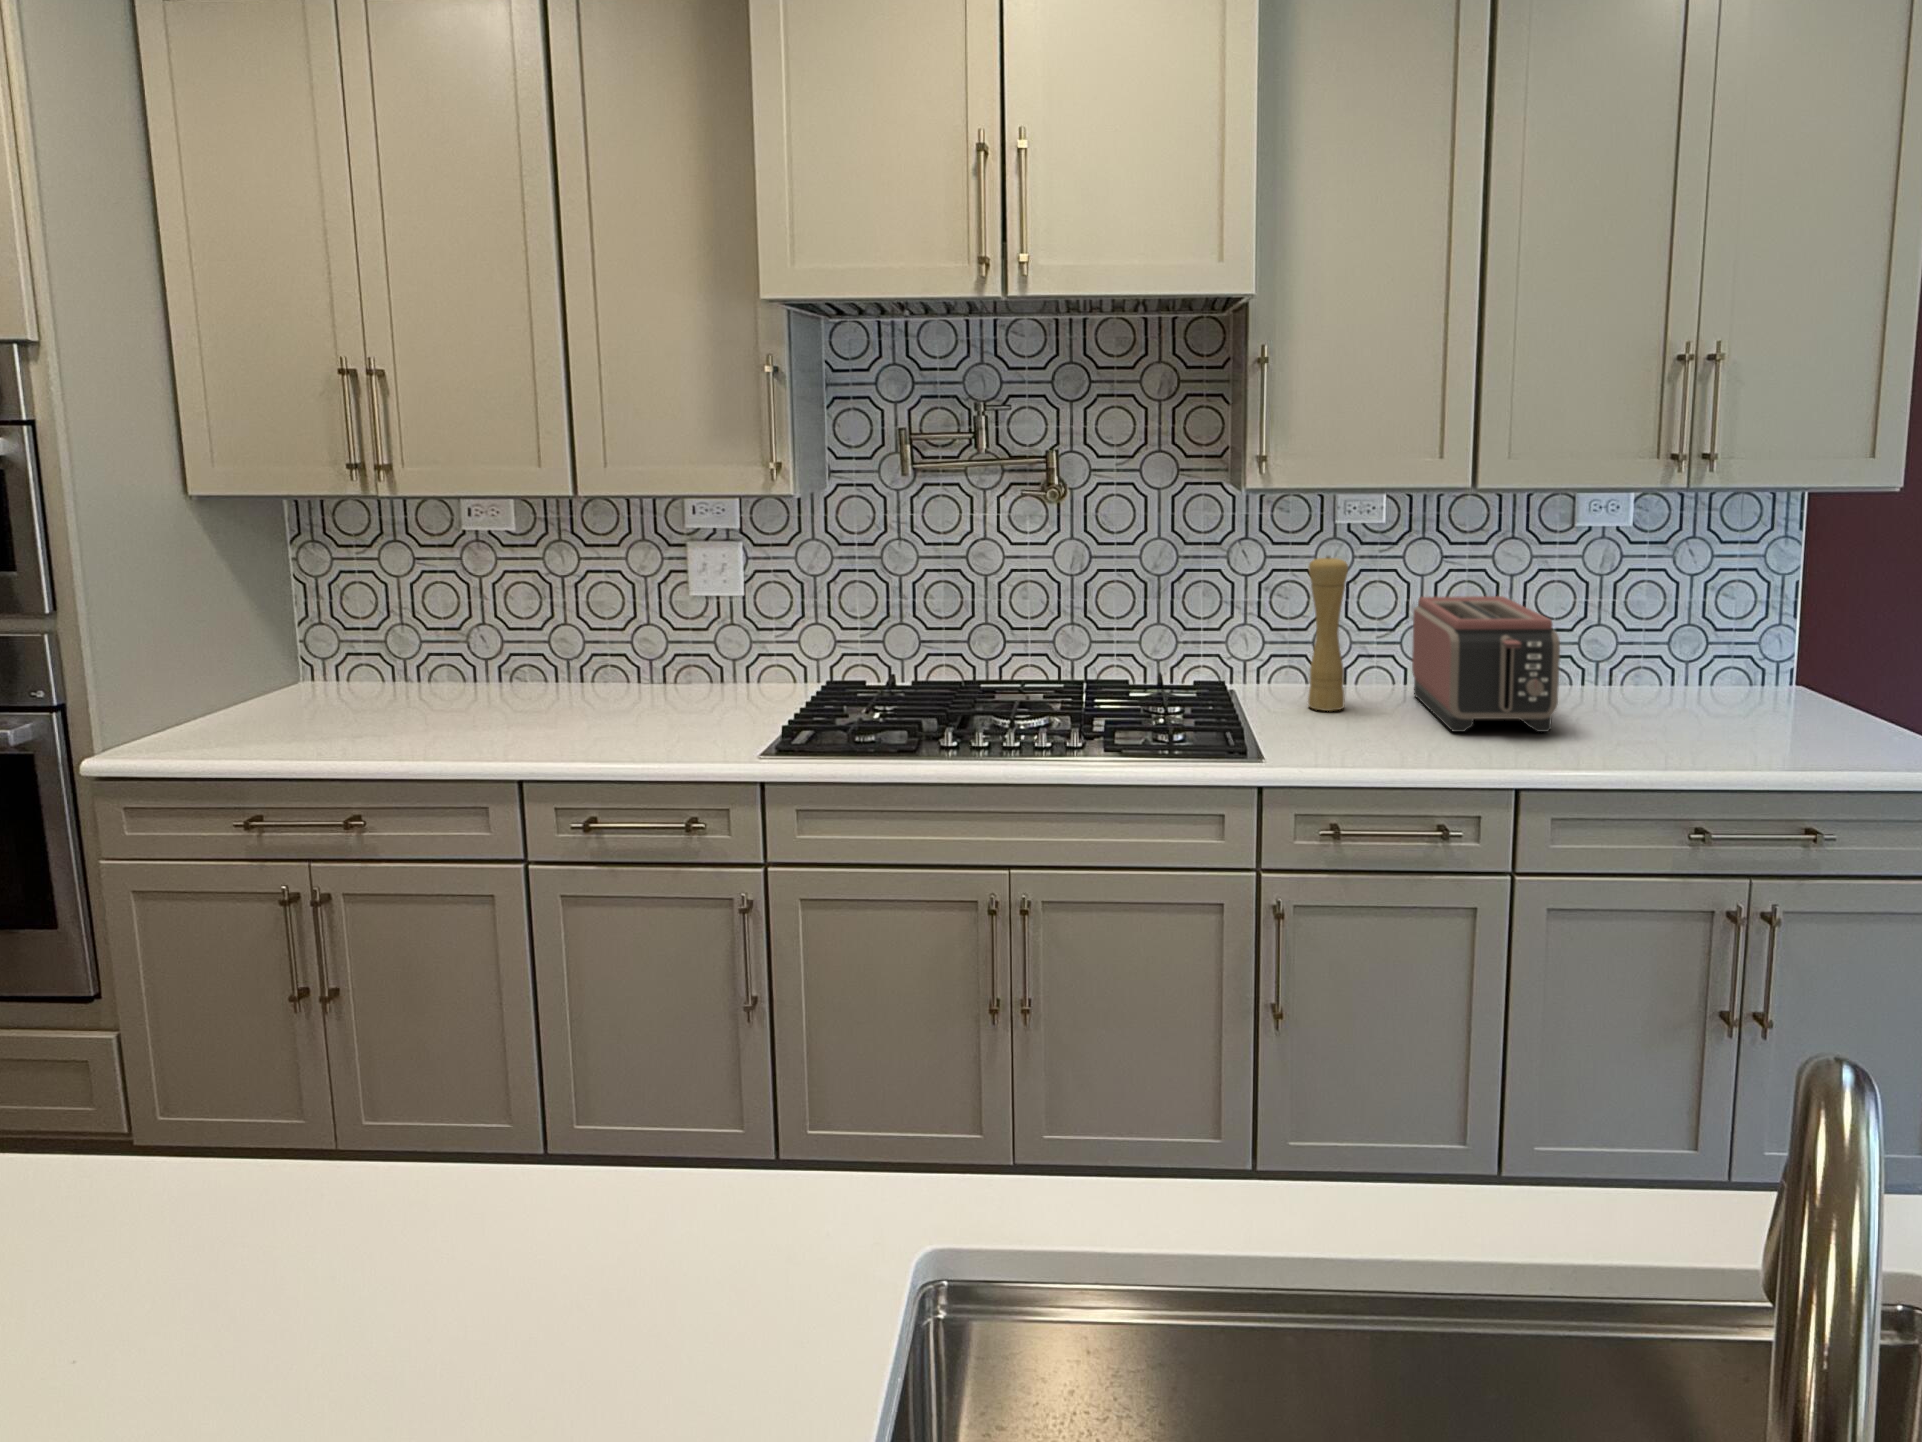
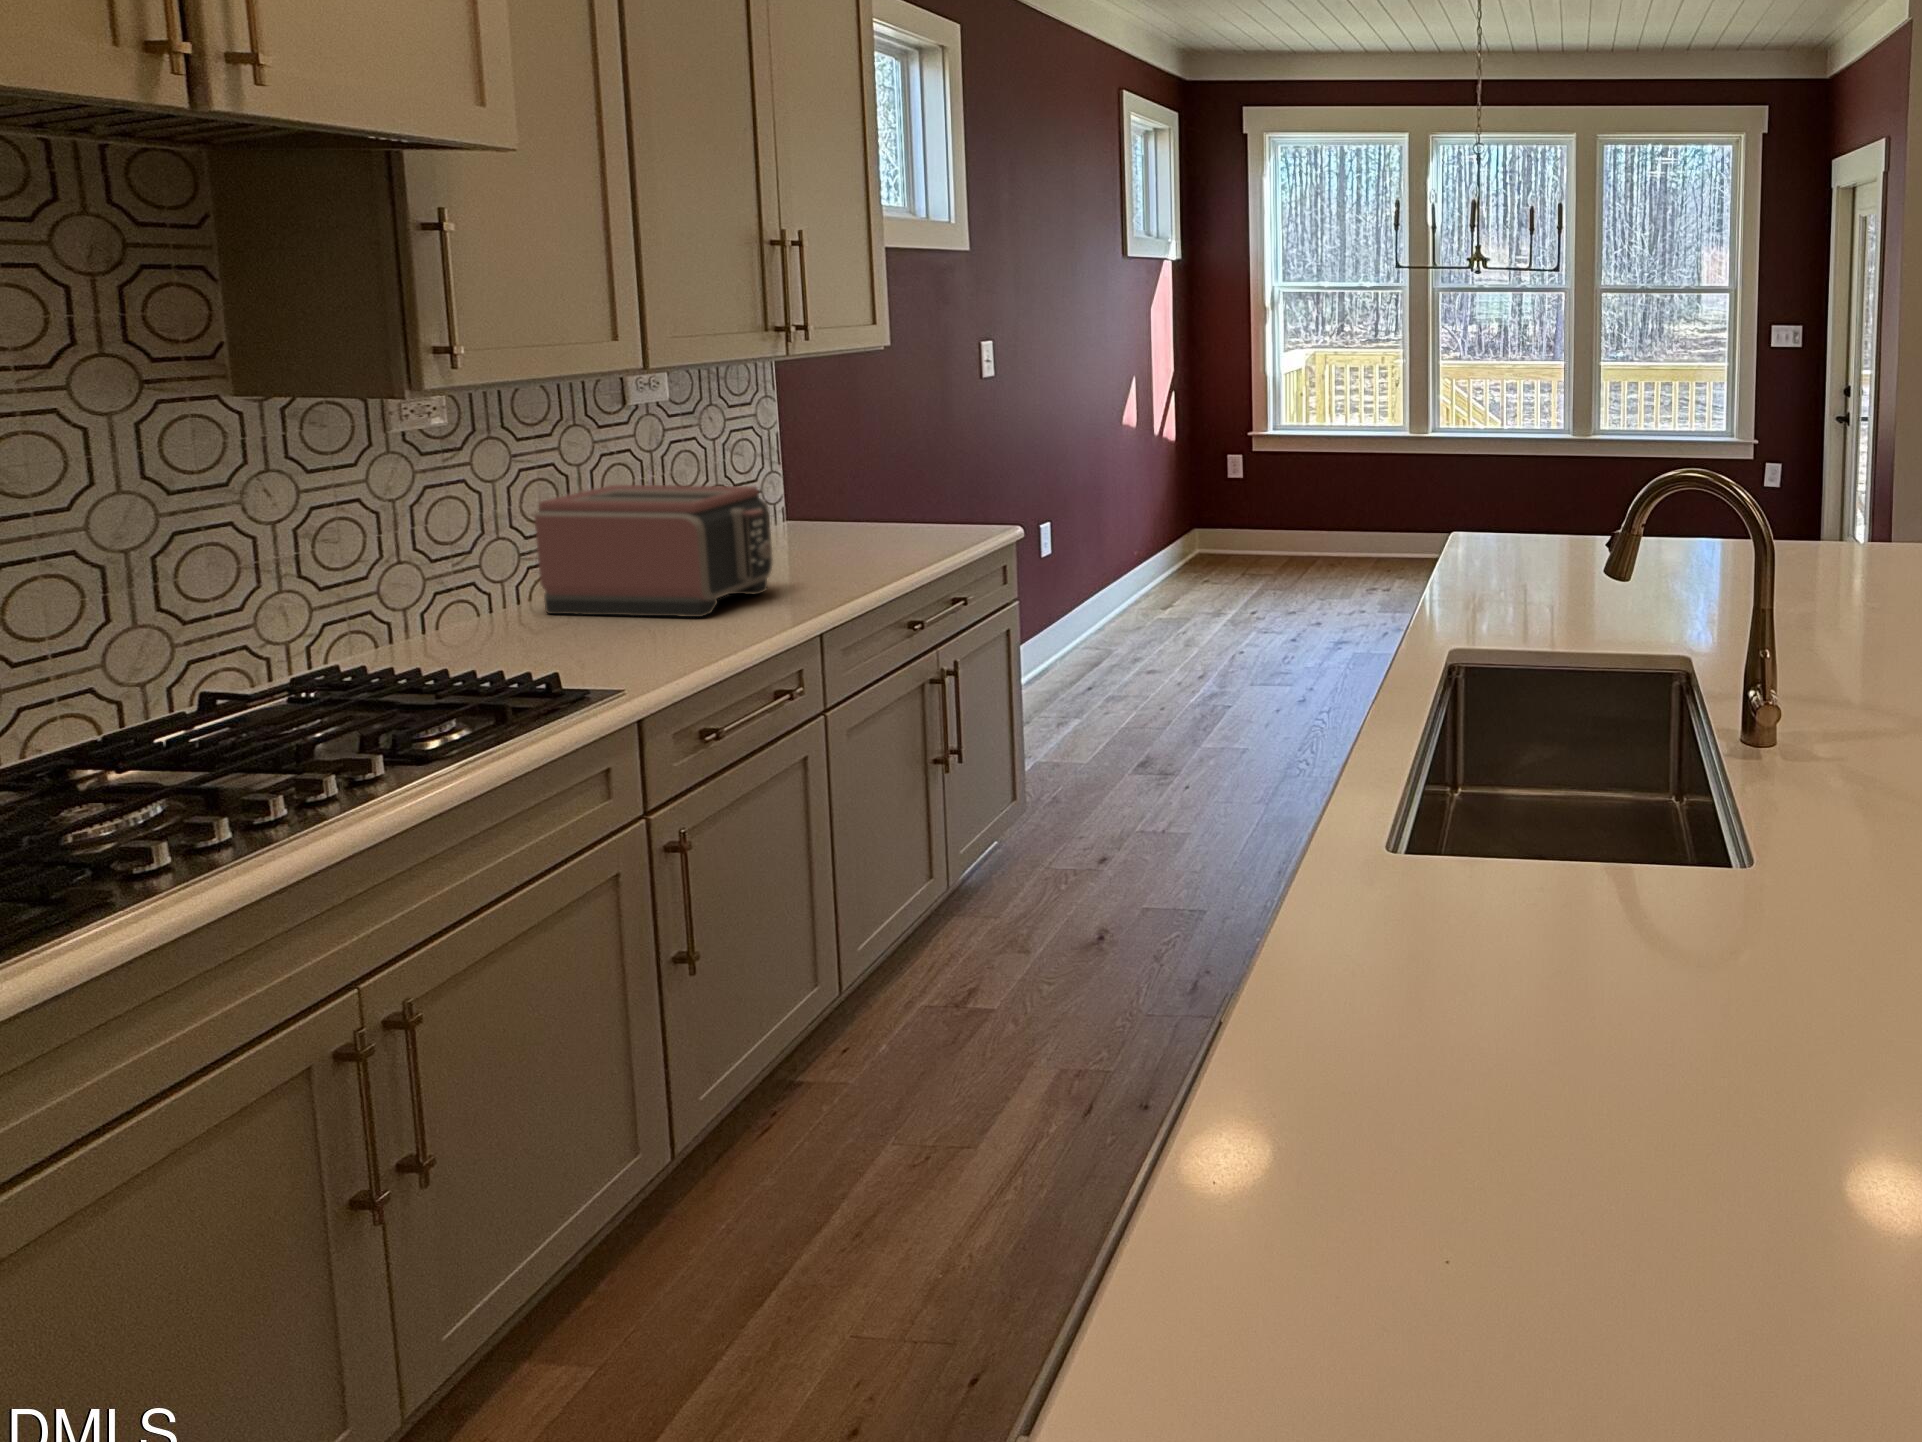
pepper mill: present [1308,556,1348,711] -> none [457,466,533,654]

